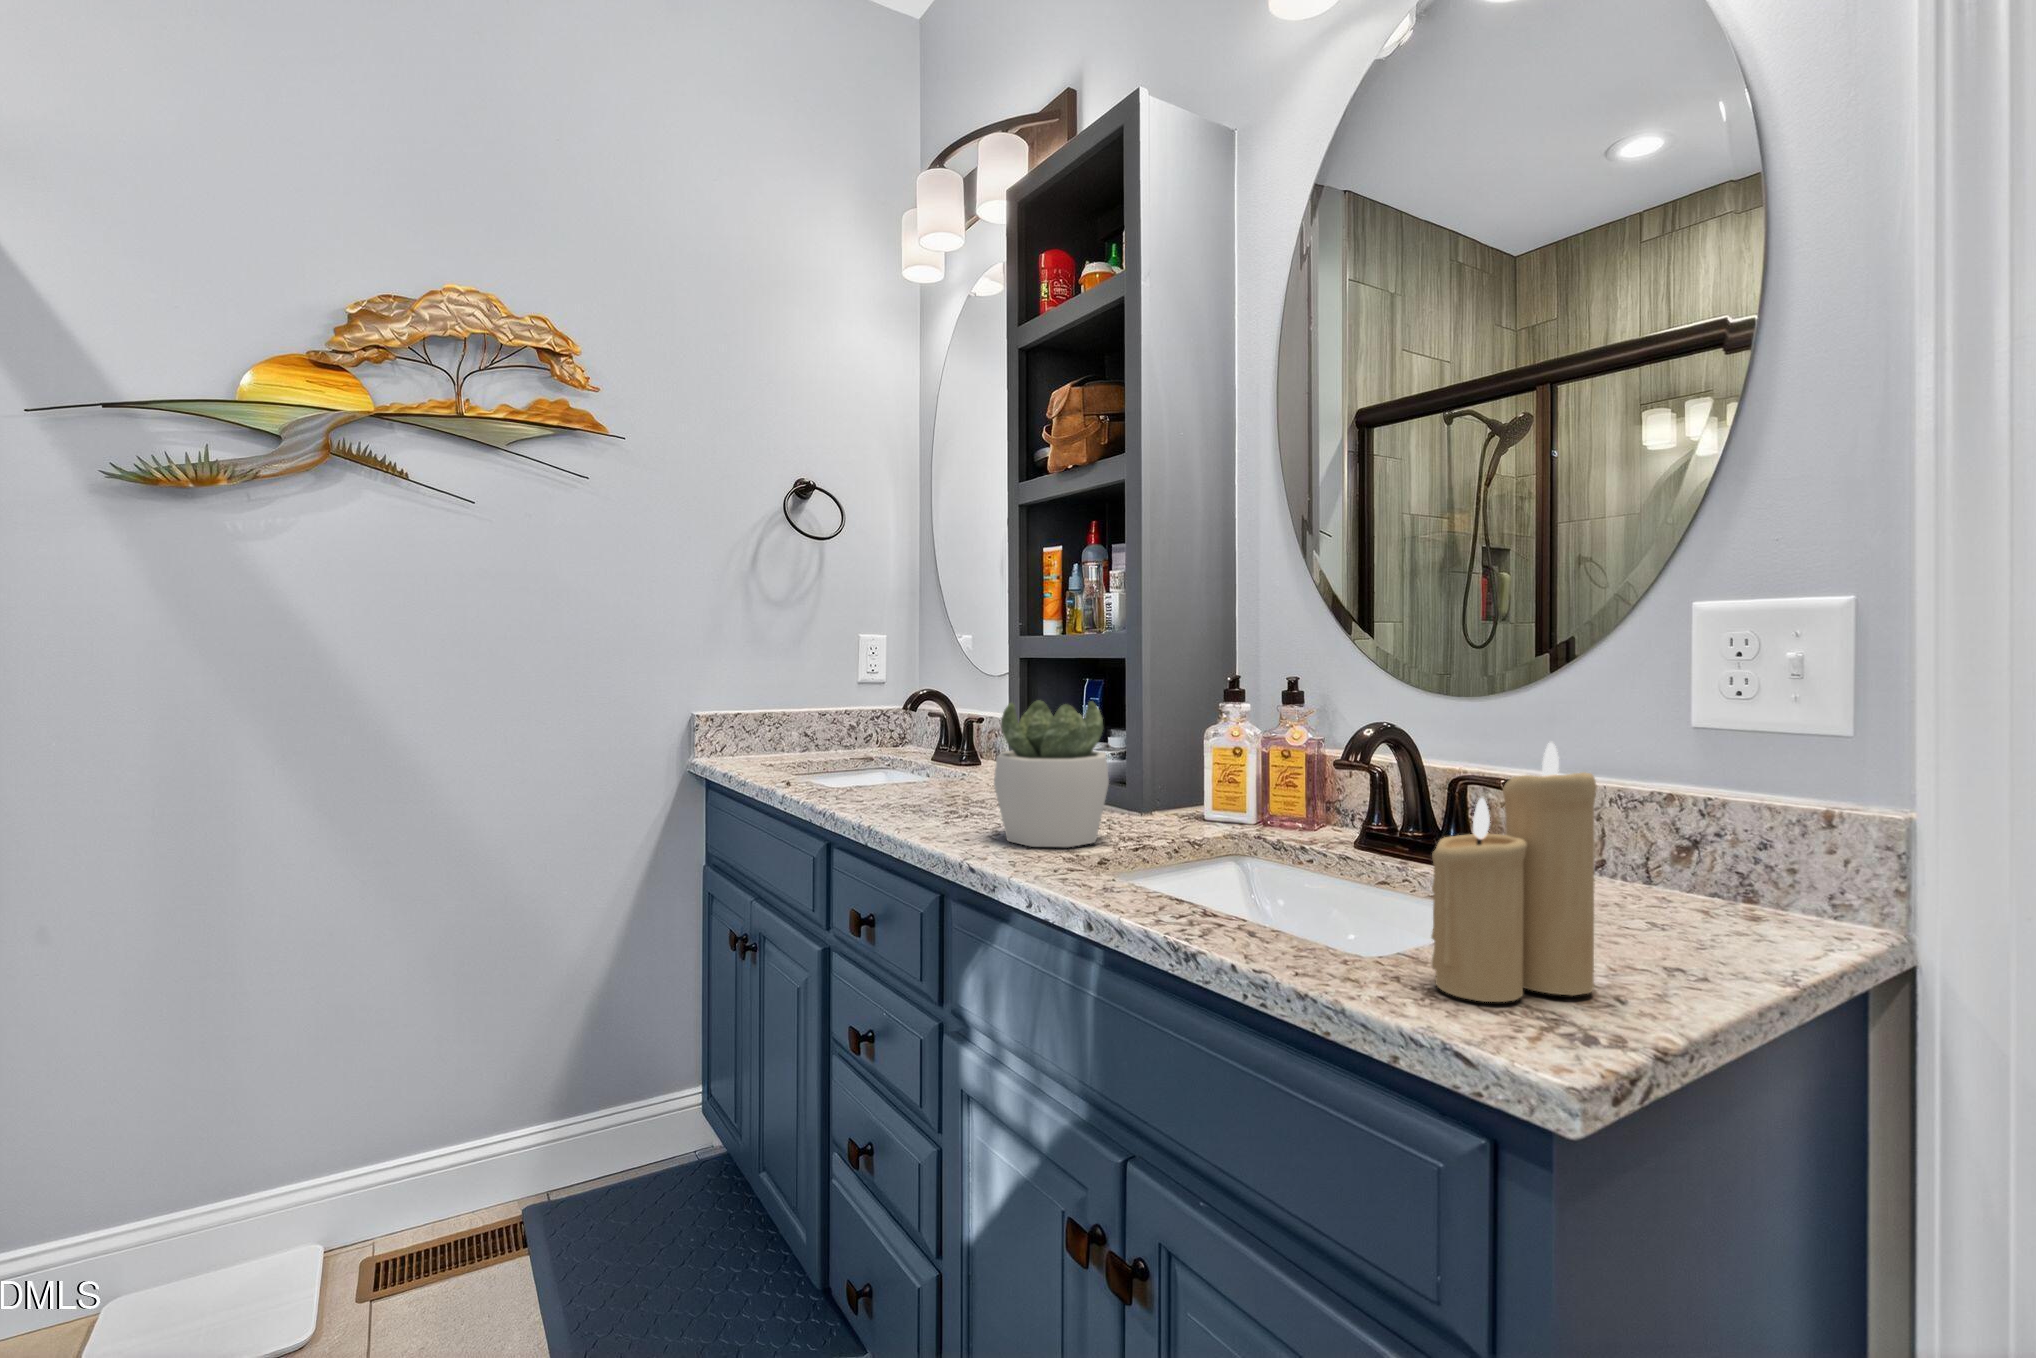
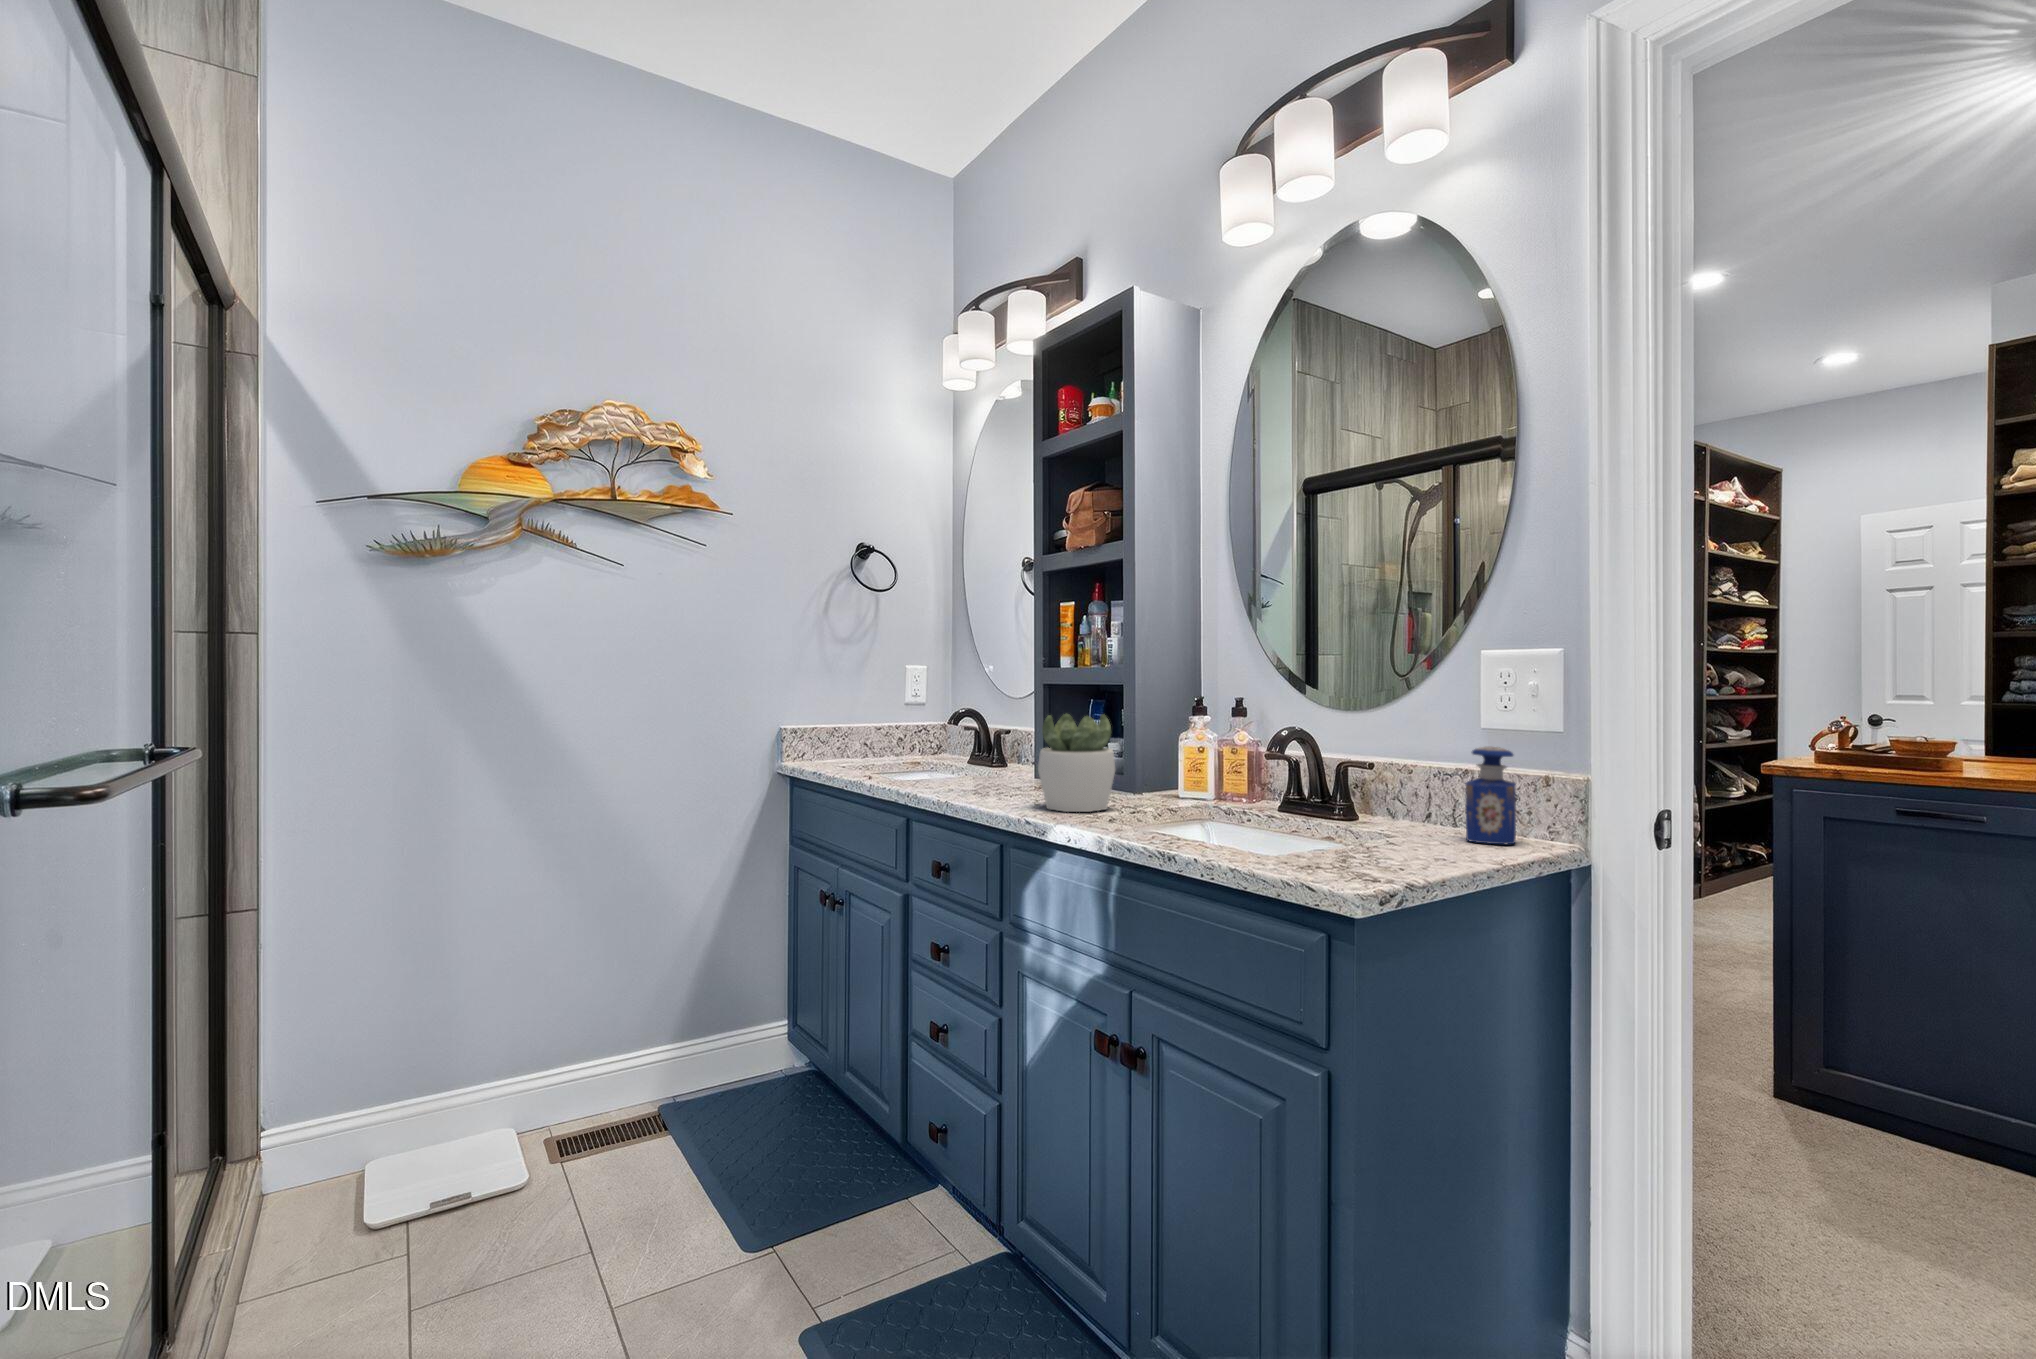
candle: present [1431,742,1597,1002] -> none [1302,732,1388,869]
perfume bottle: none [1678,759,1772,925] -> present [1465,747,1516,845]

